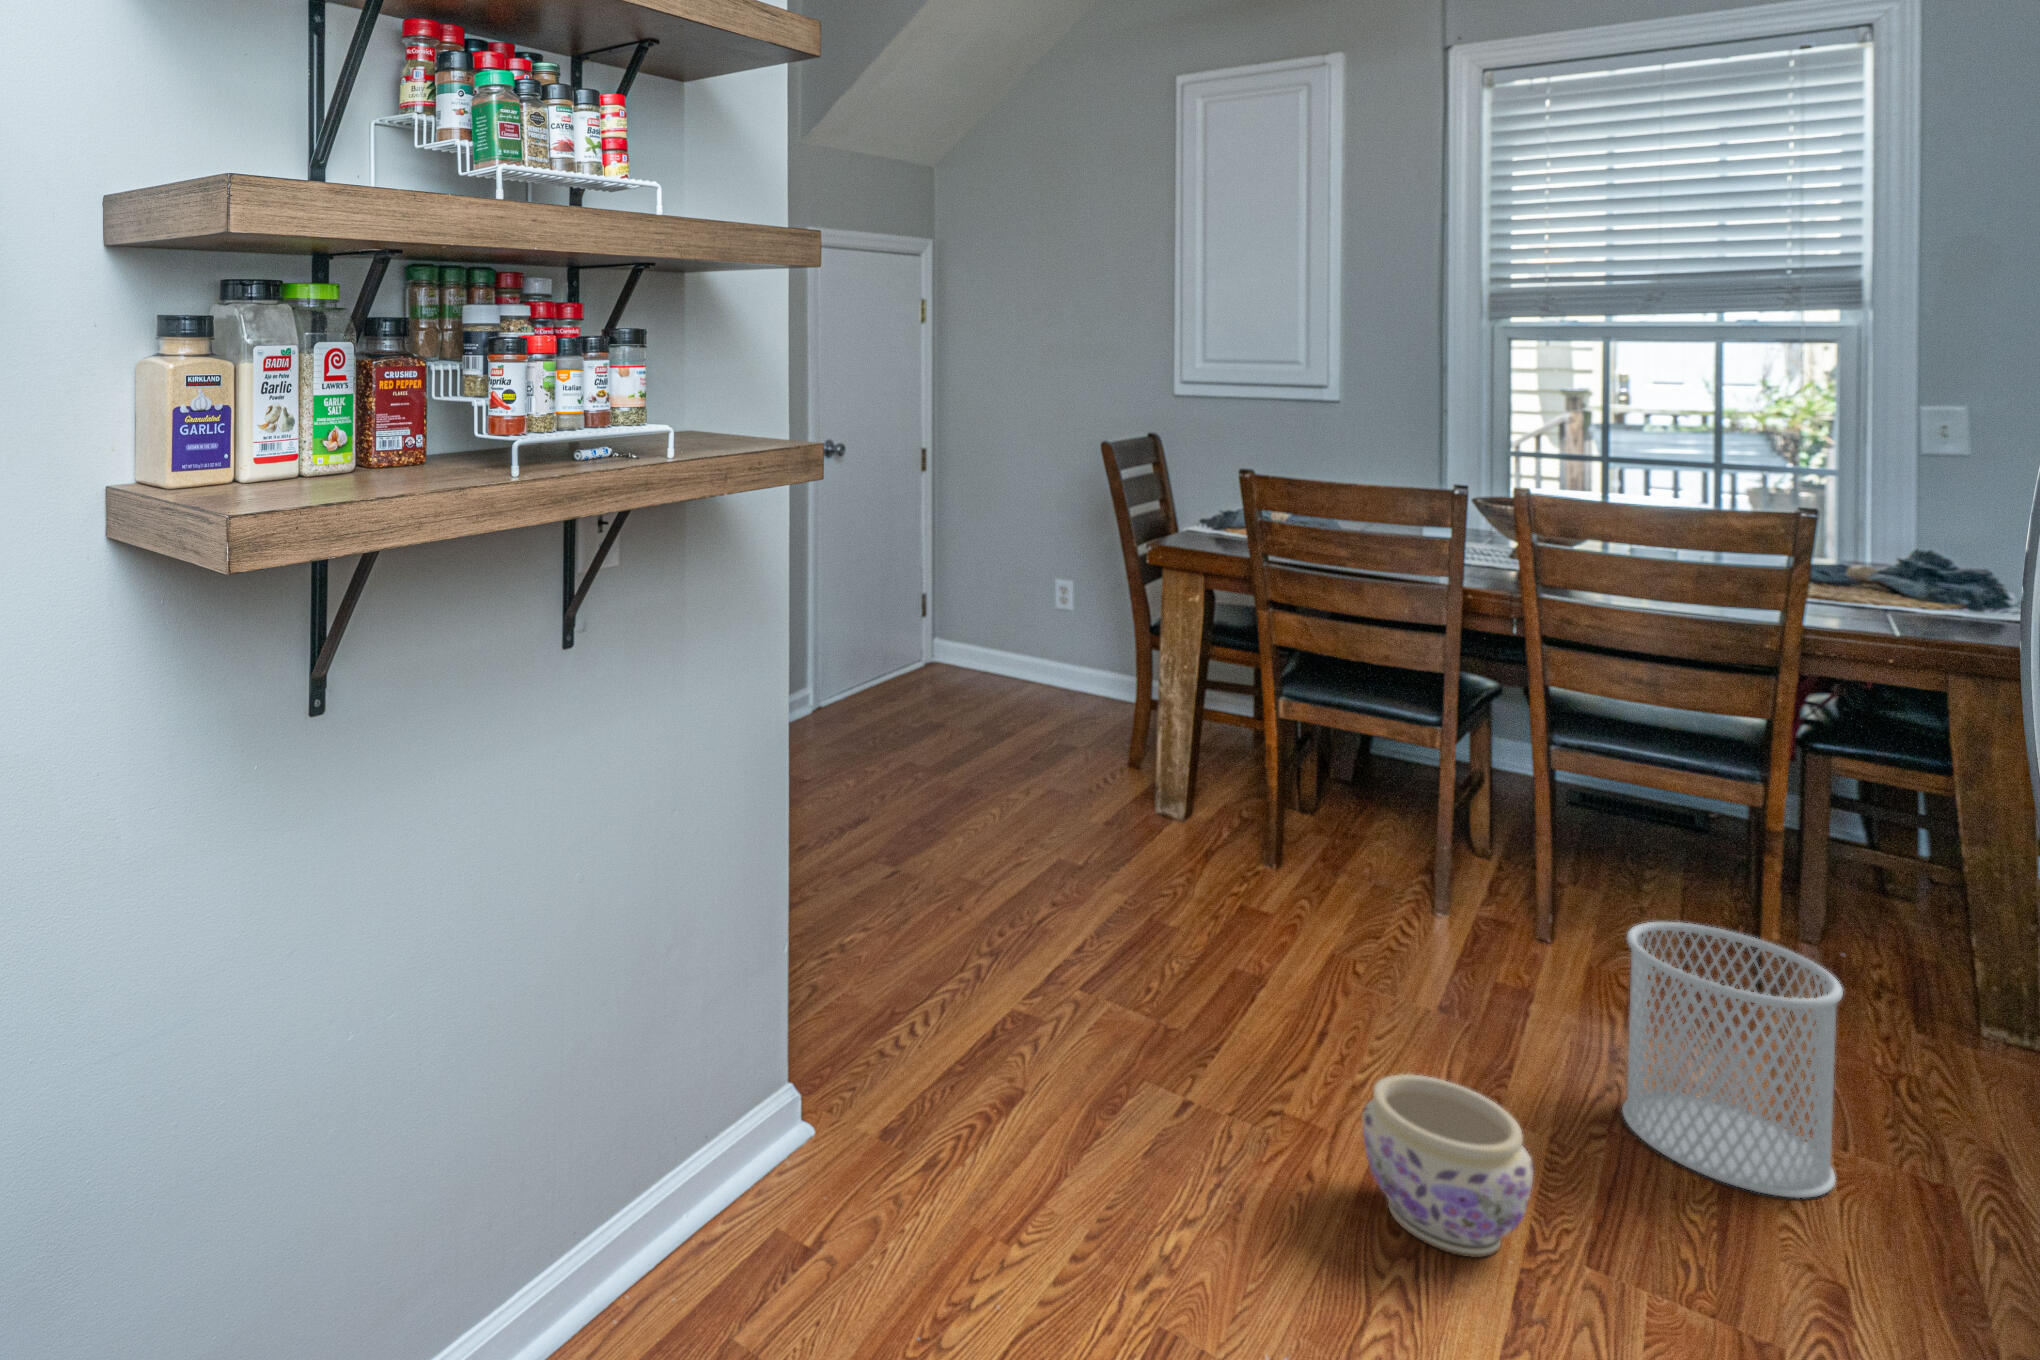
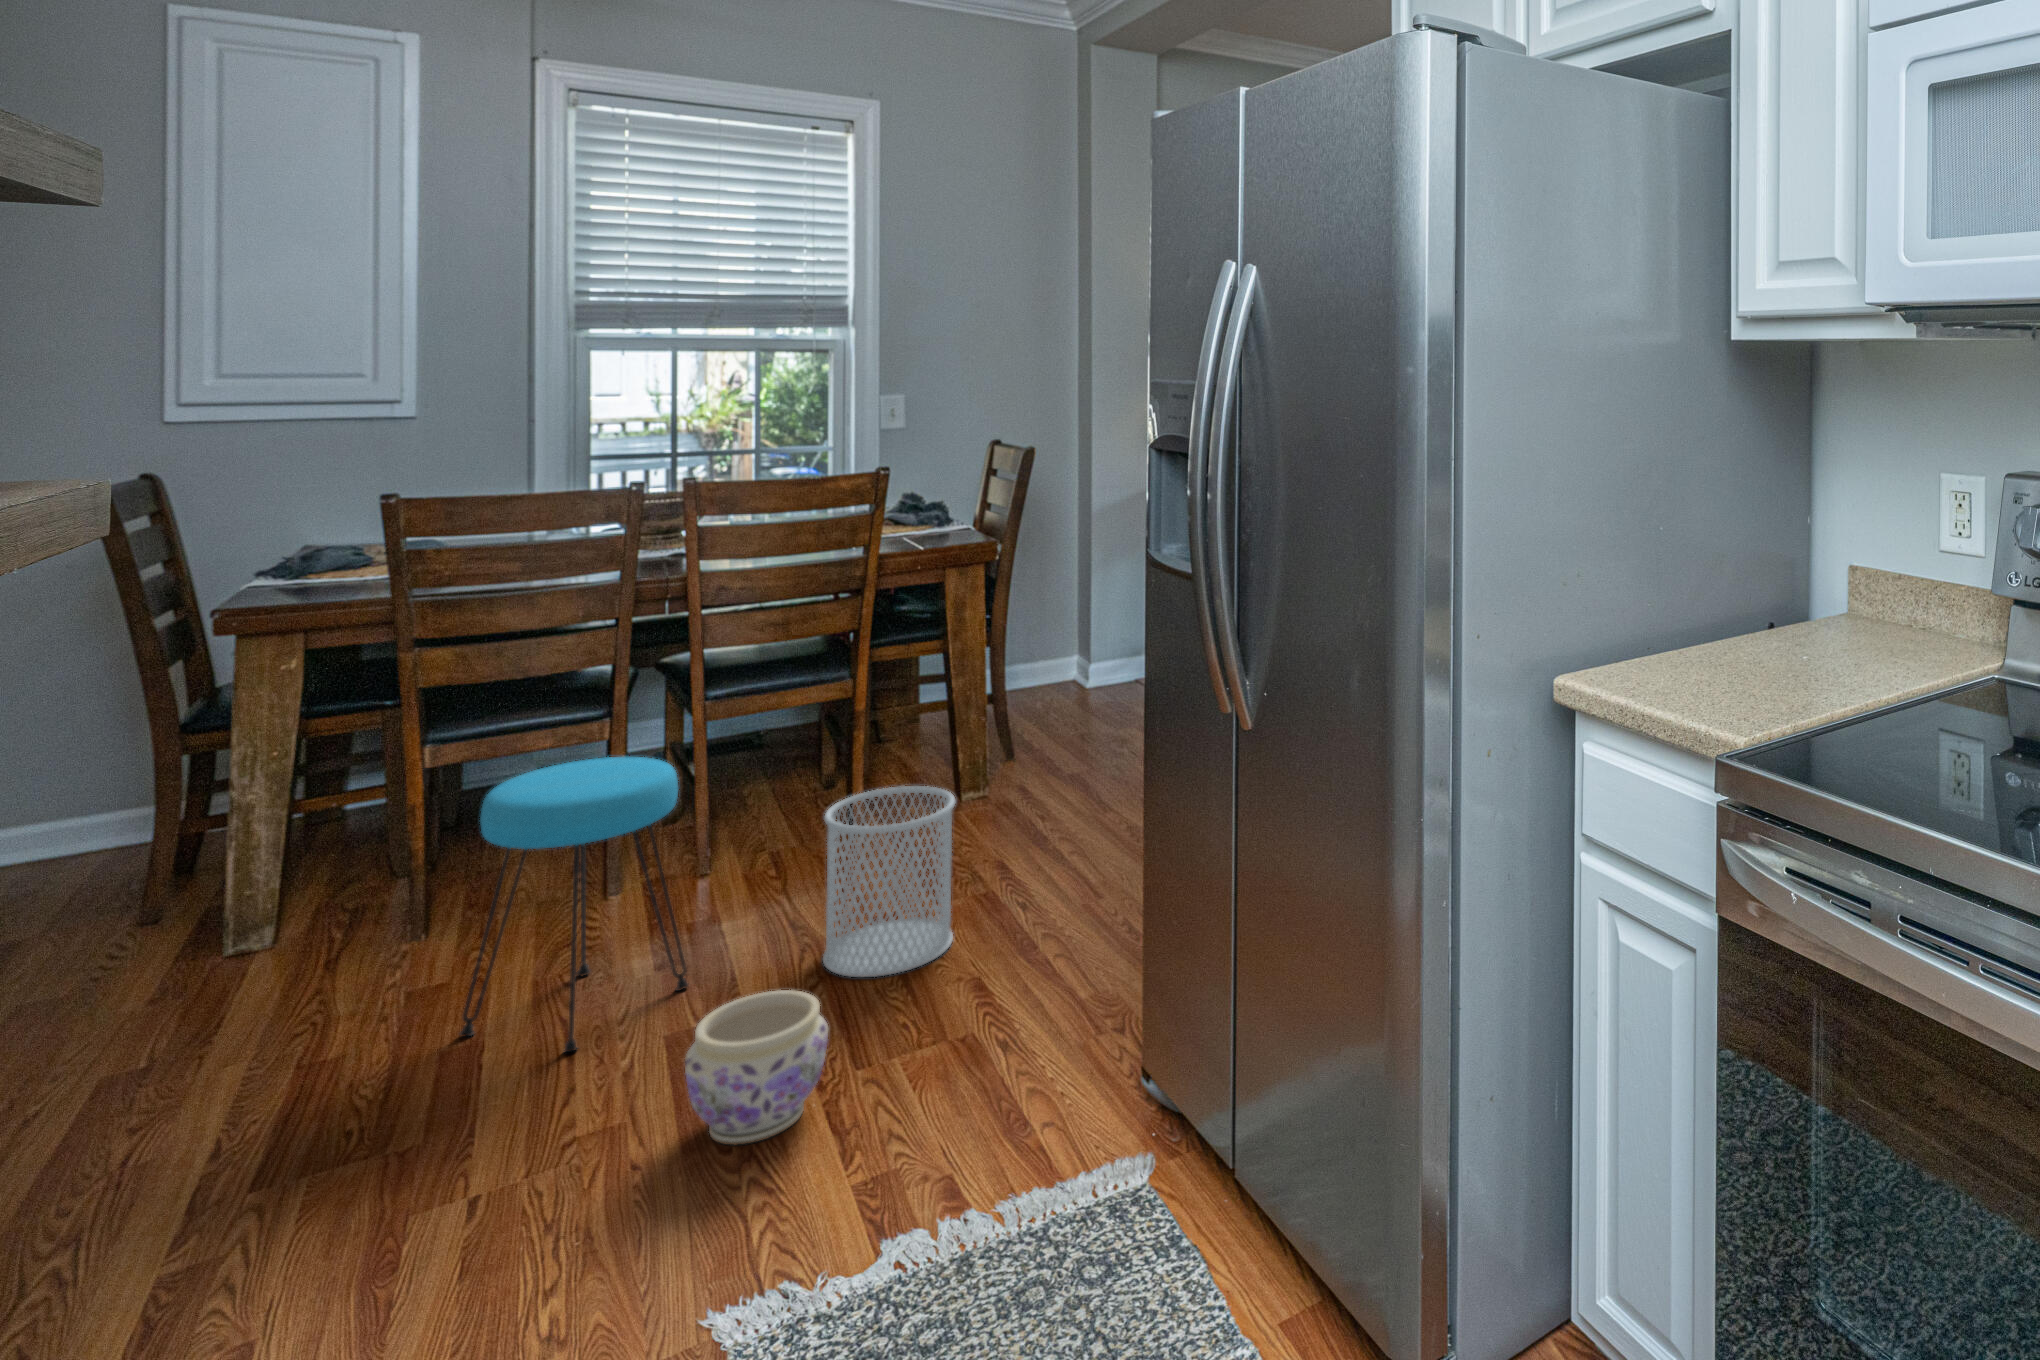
stool: none [1247,755,1459,1042] -> present [460,757,688,1052]

